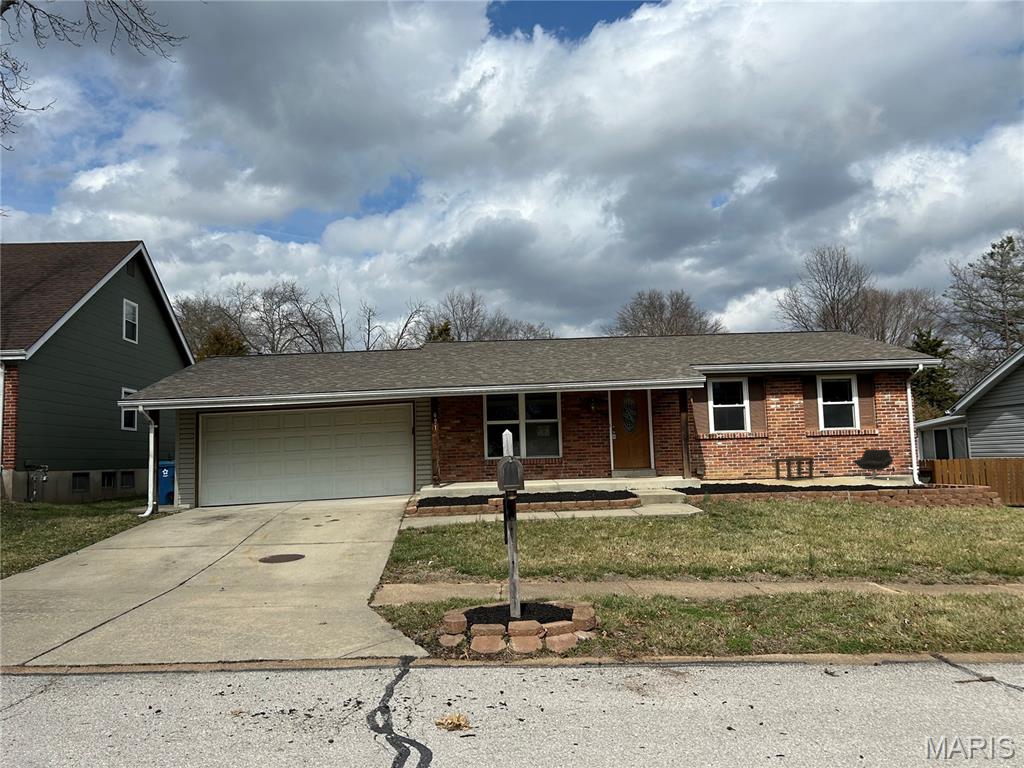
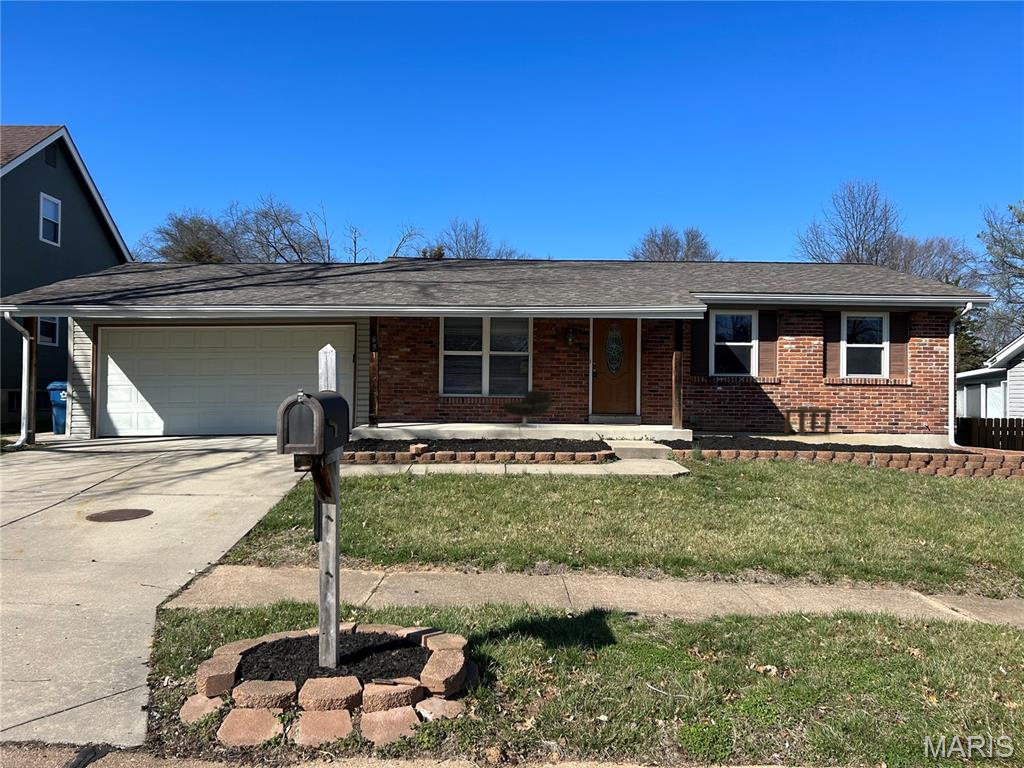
lounge chair: present [854,449,893,479] -> present [503,391,551,426]

